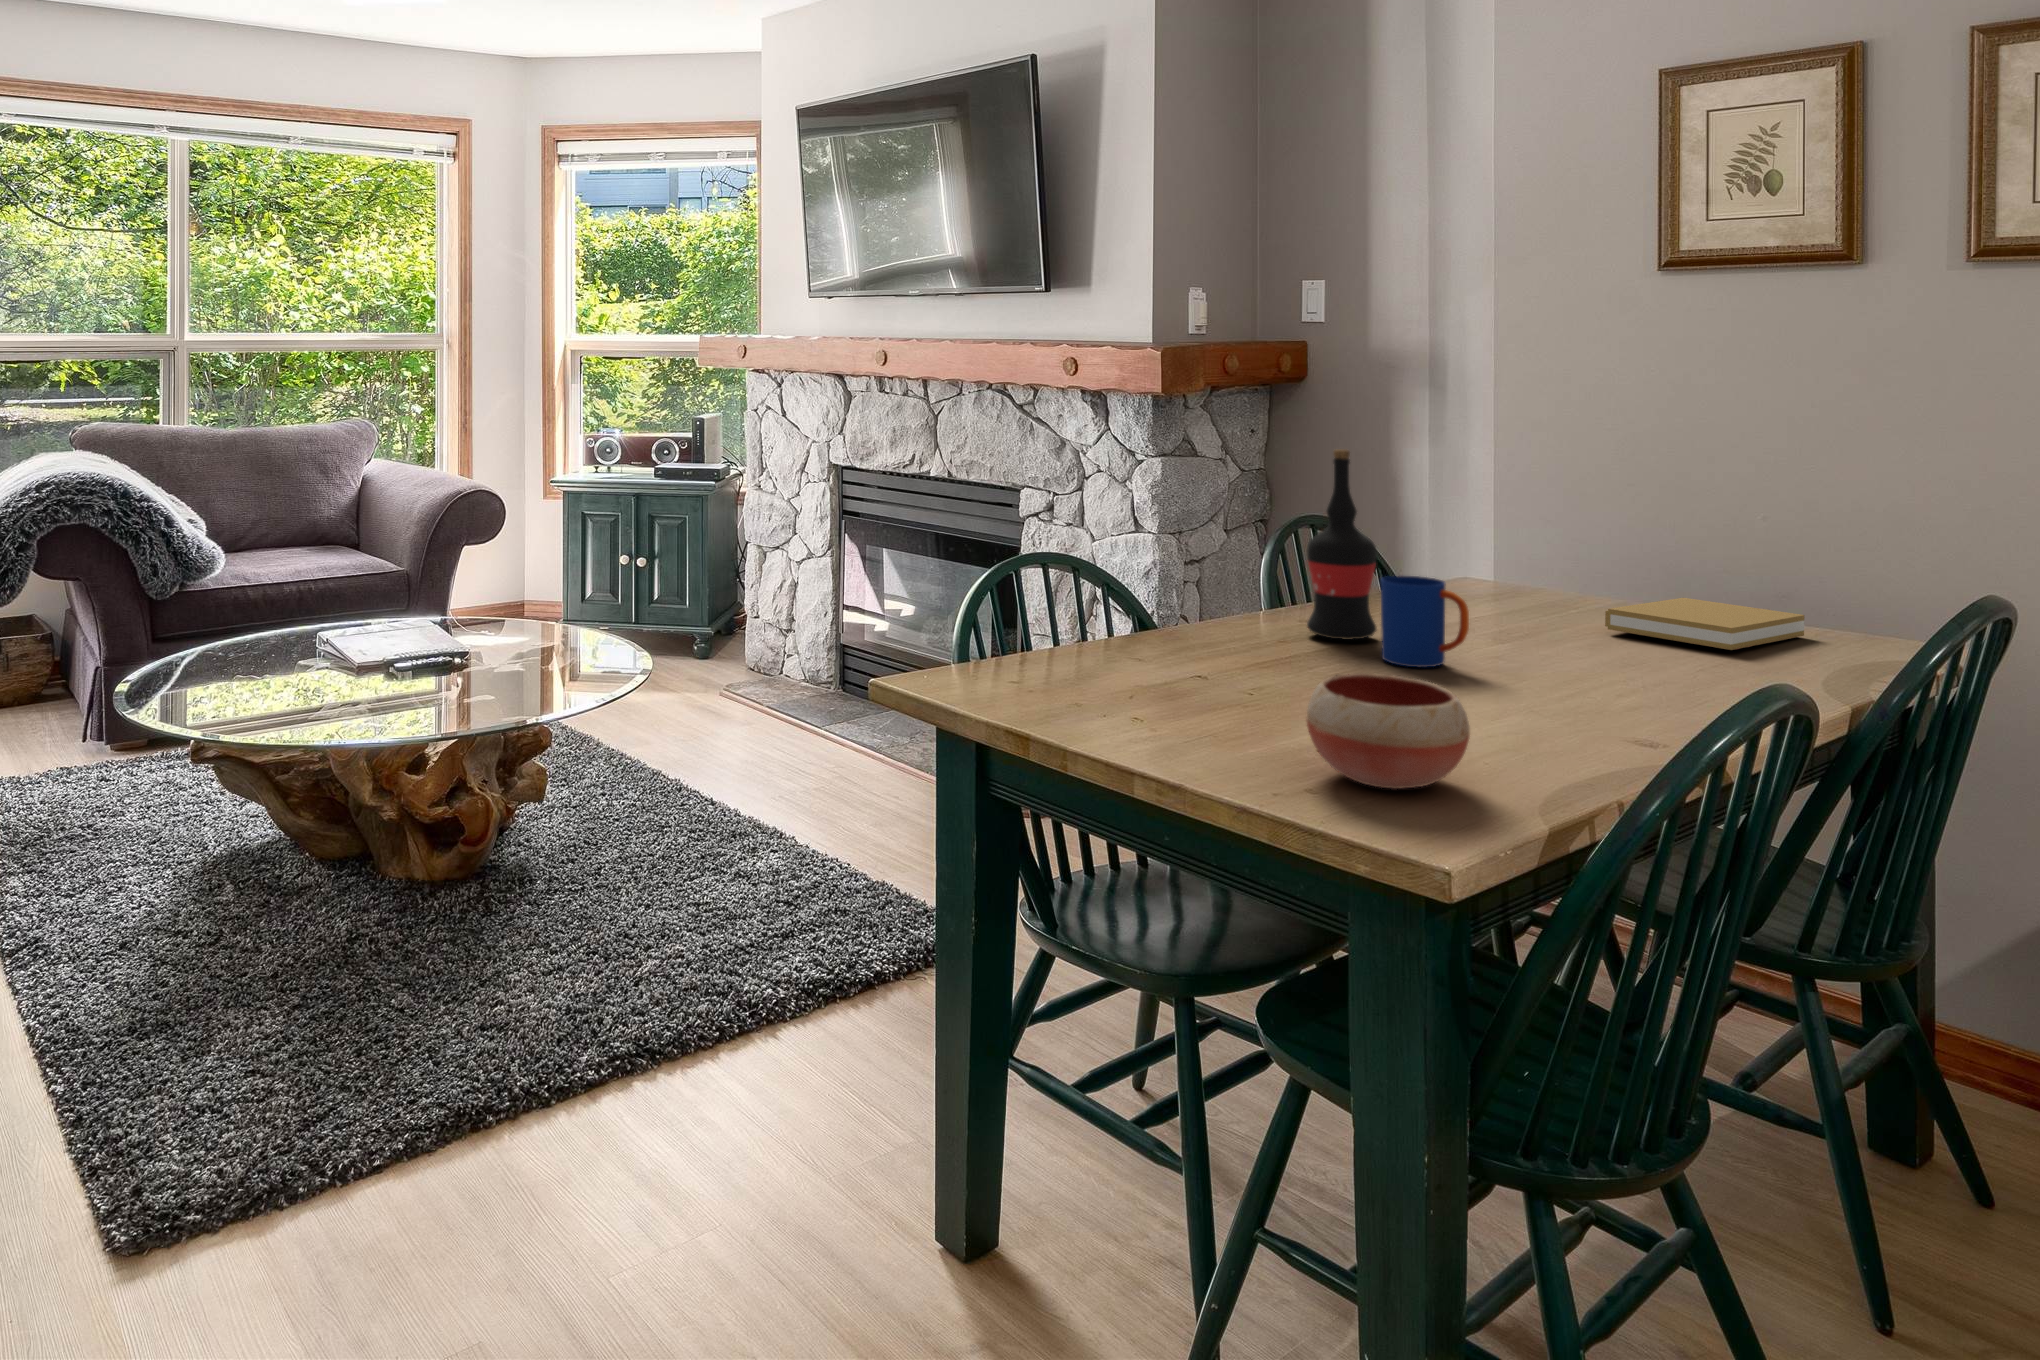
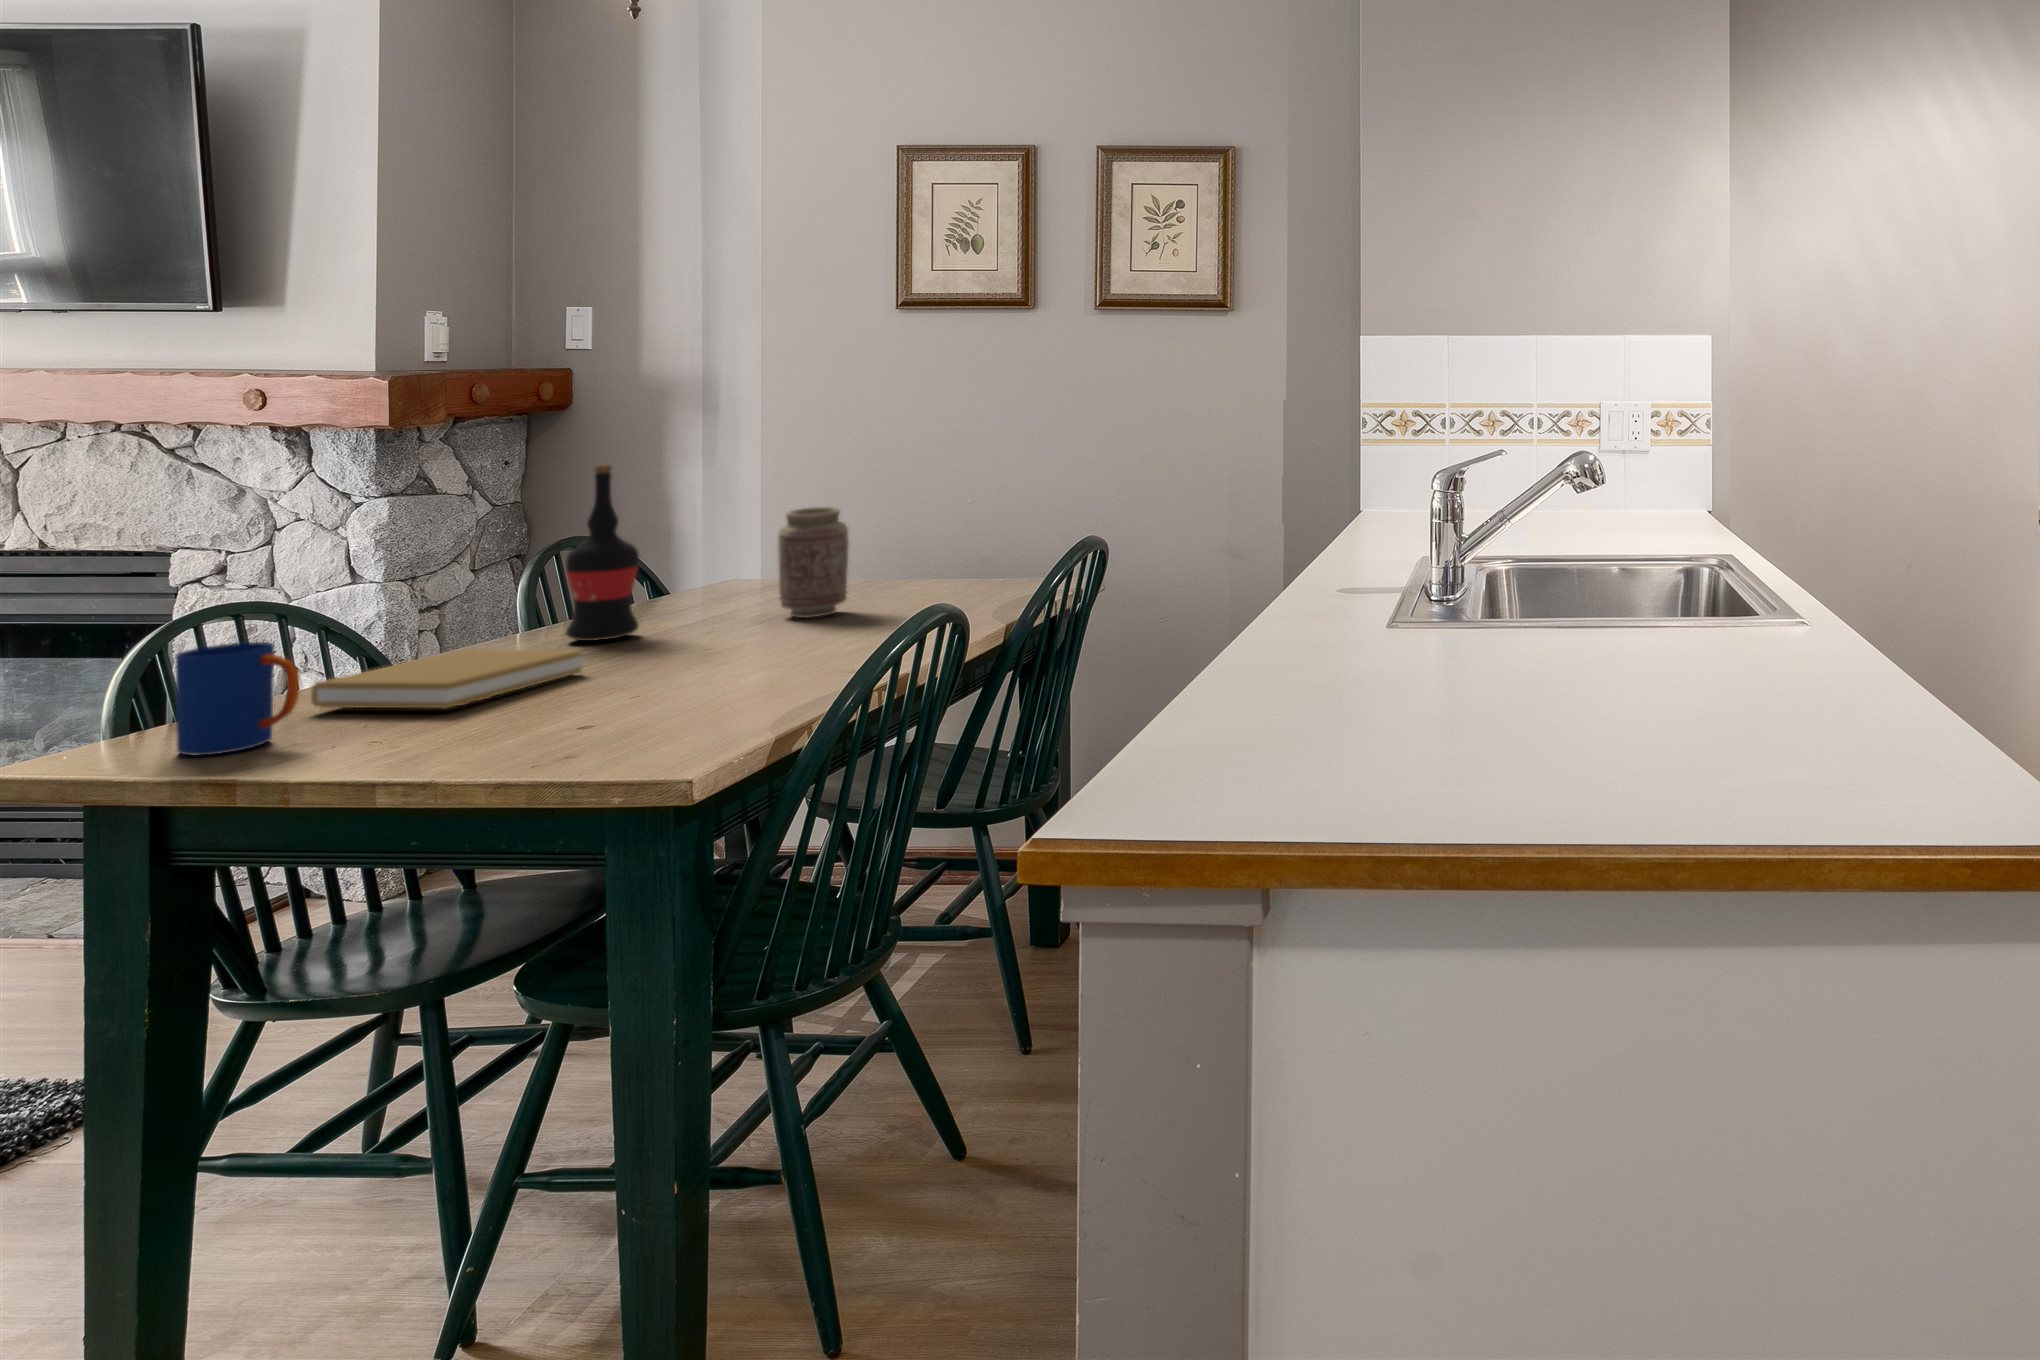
vase: none [1525,515,1610,650] -> present [778,507,849,618]
mug: present [1381,576,1469,668] -> present [176,642,299,756]
book: present [1605,598,1805,650] -> present [311,650,582,708]
bowl: present [1307,673,1470,789] -> none [563,645,717,740]

